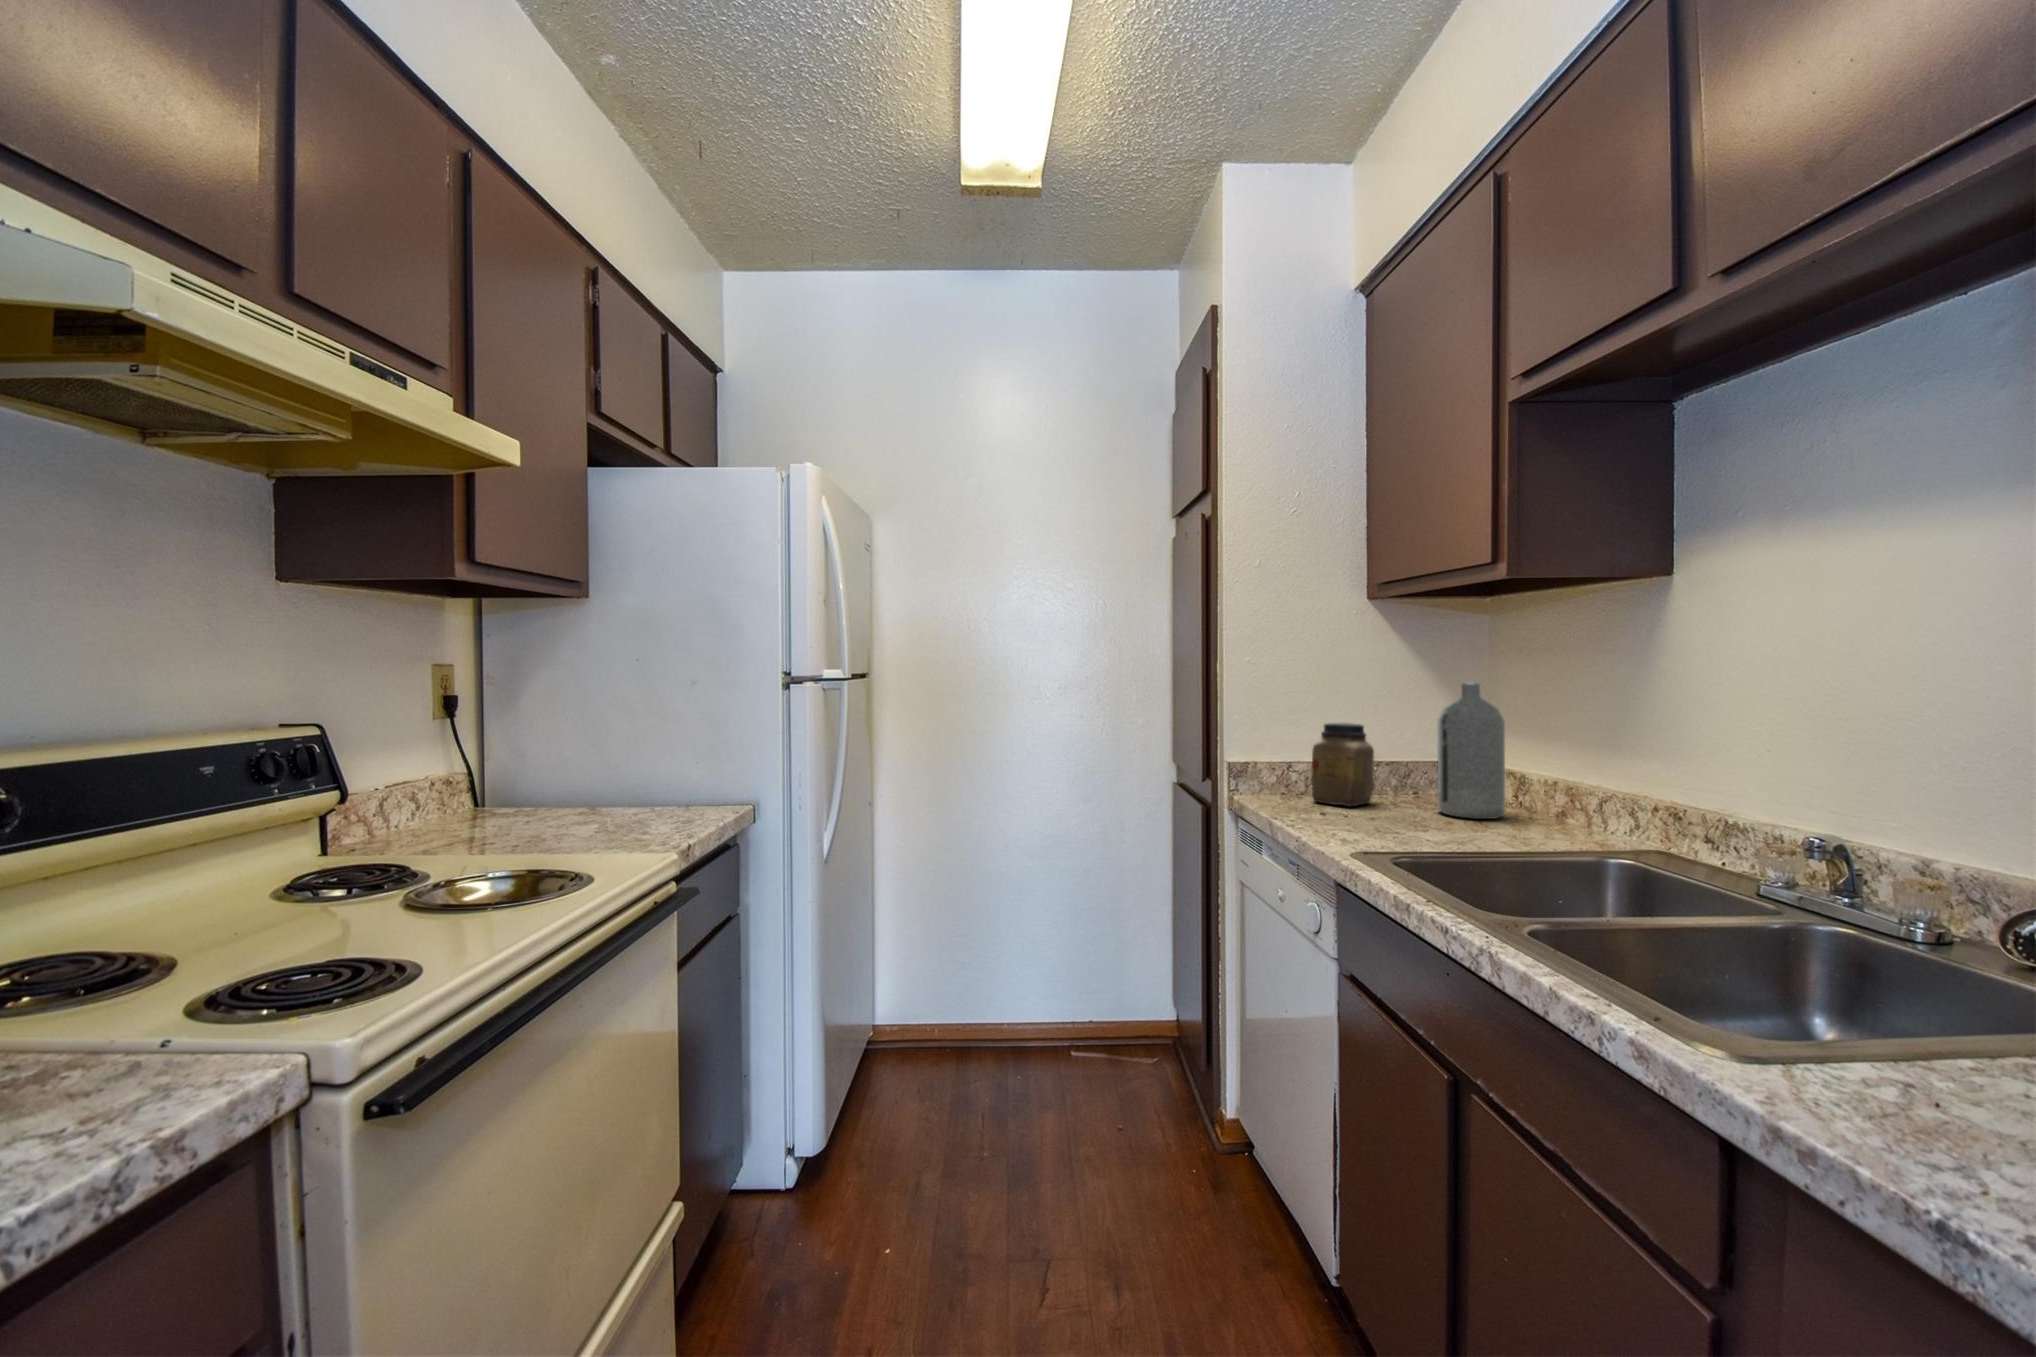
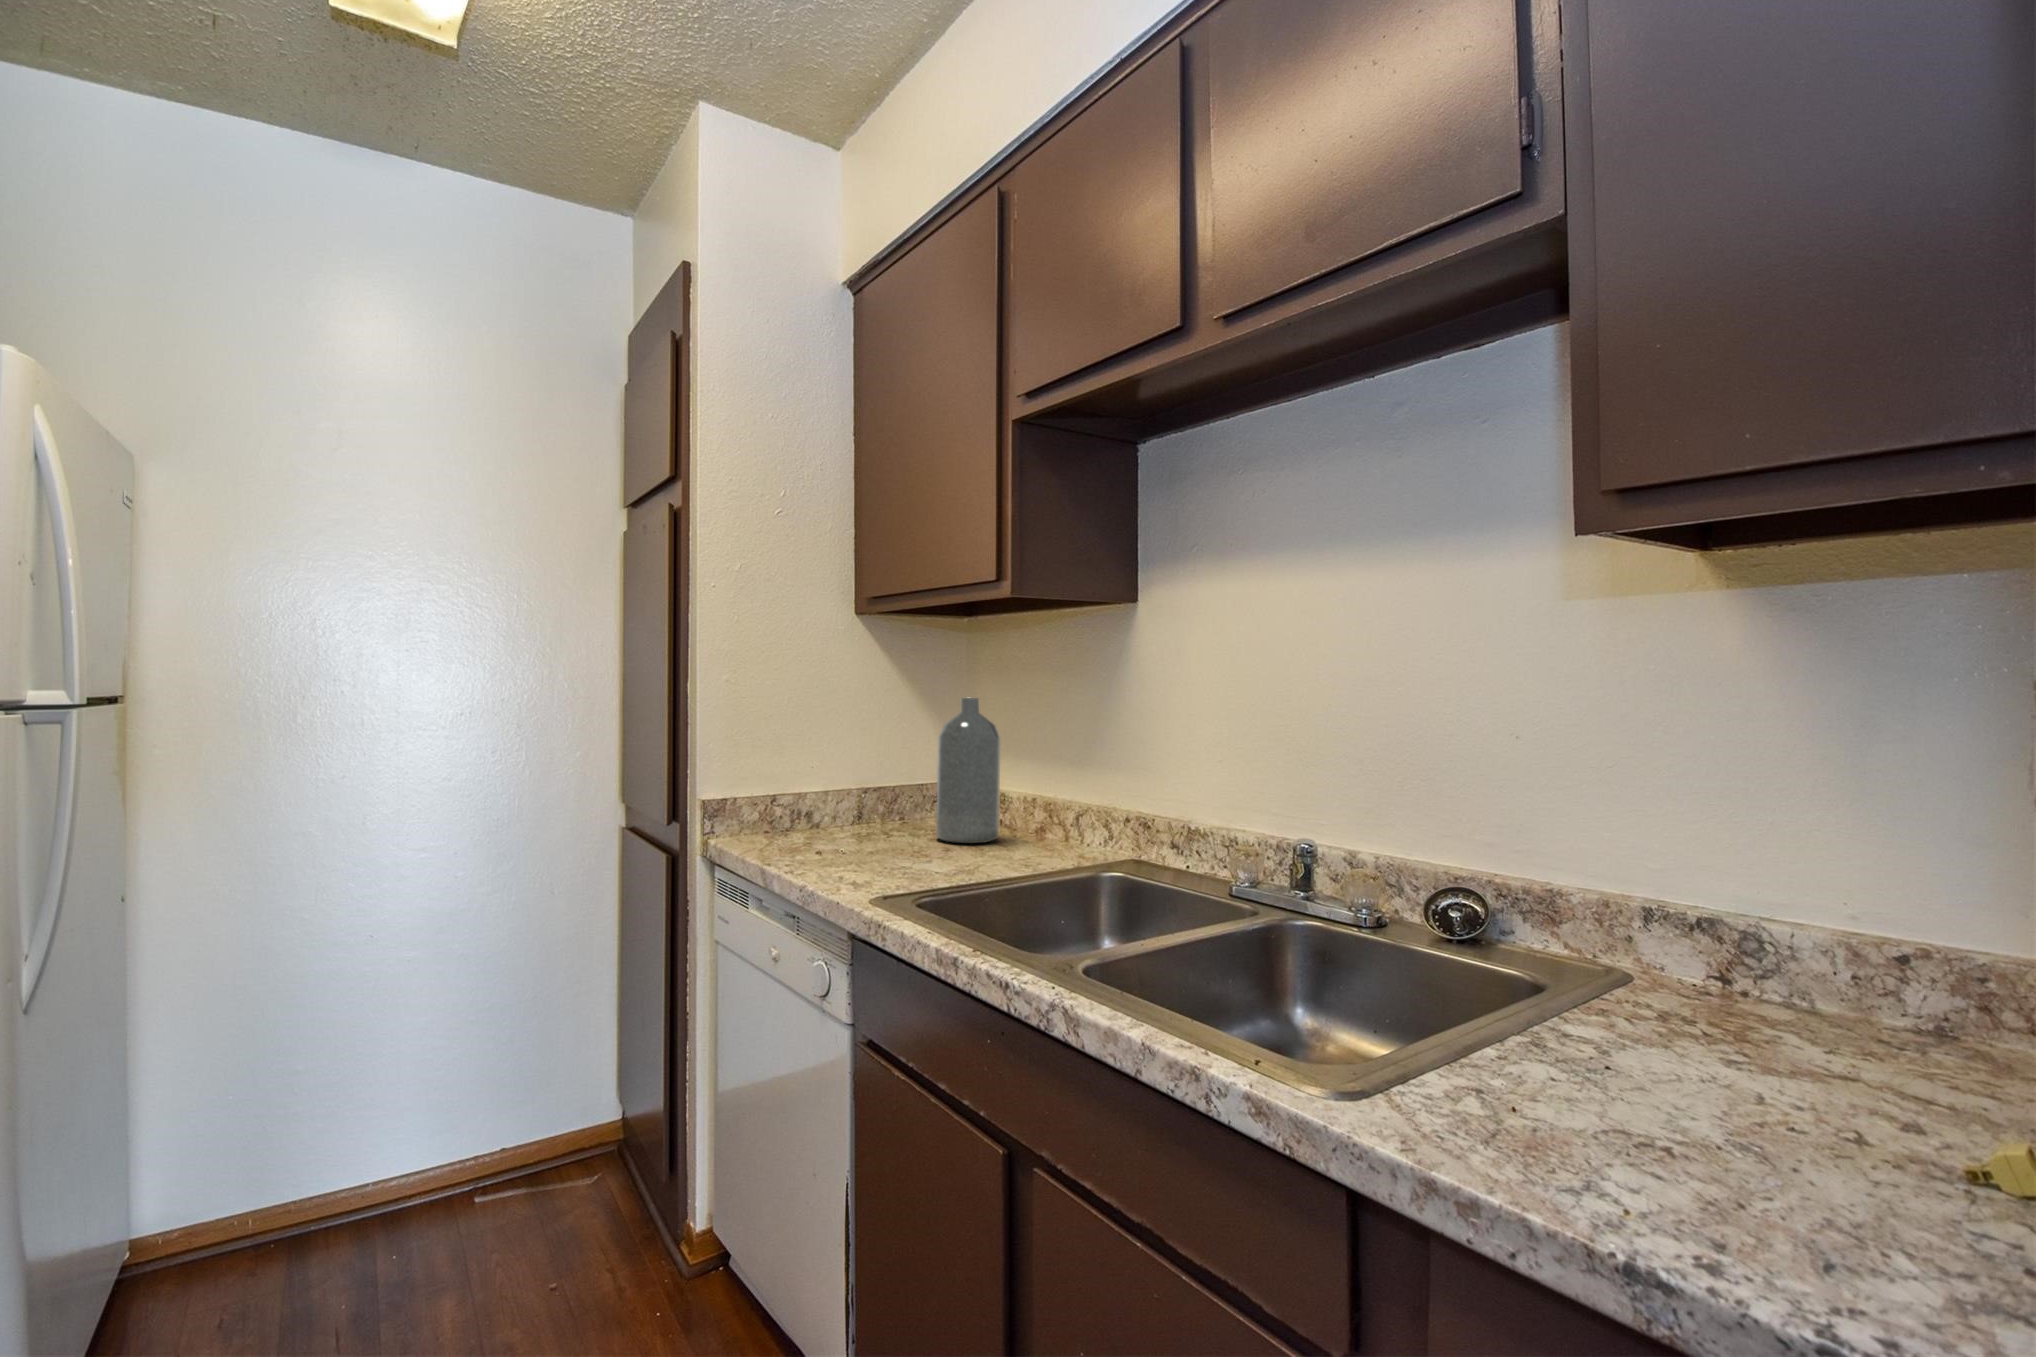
jar: present [1312,723,1374,806] -> none [802,742,872,841]

